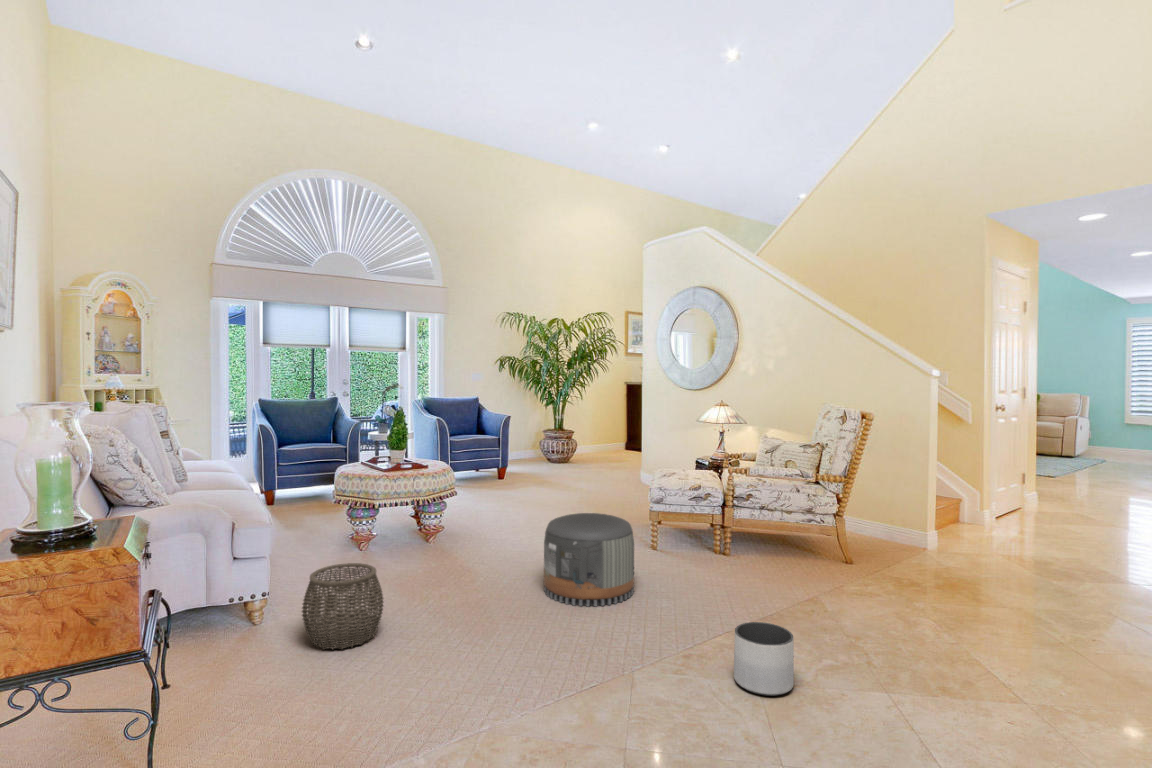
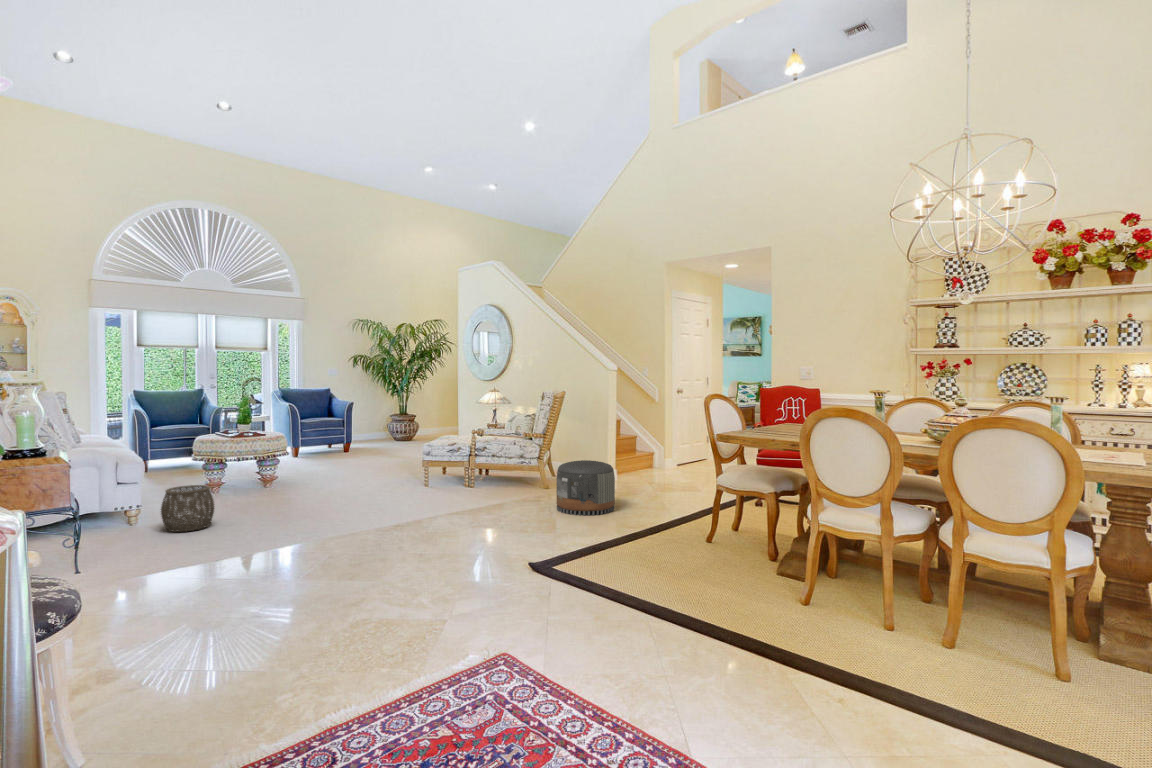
pouf: present [544,513,634,606] -> present [557,460,615,515]
planter: present [734,622,794,696] -> none [412,504,444,538]

